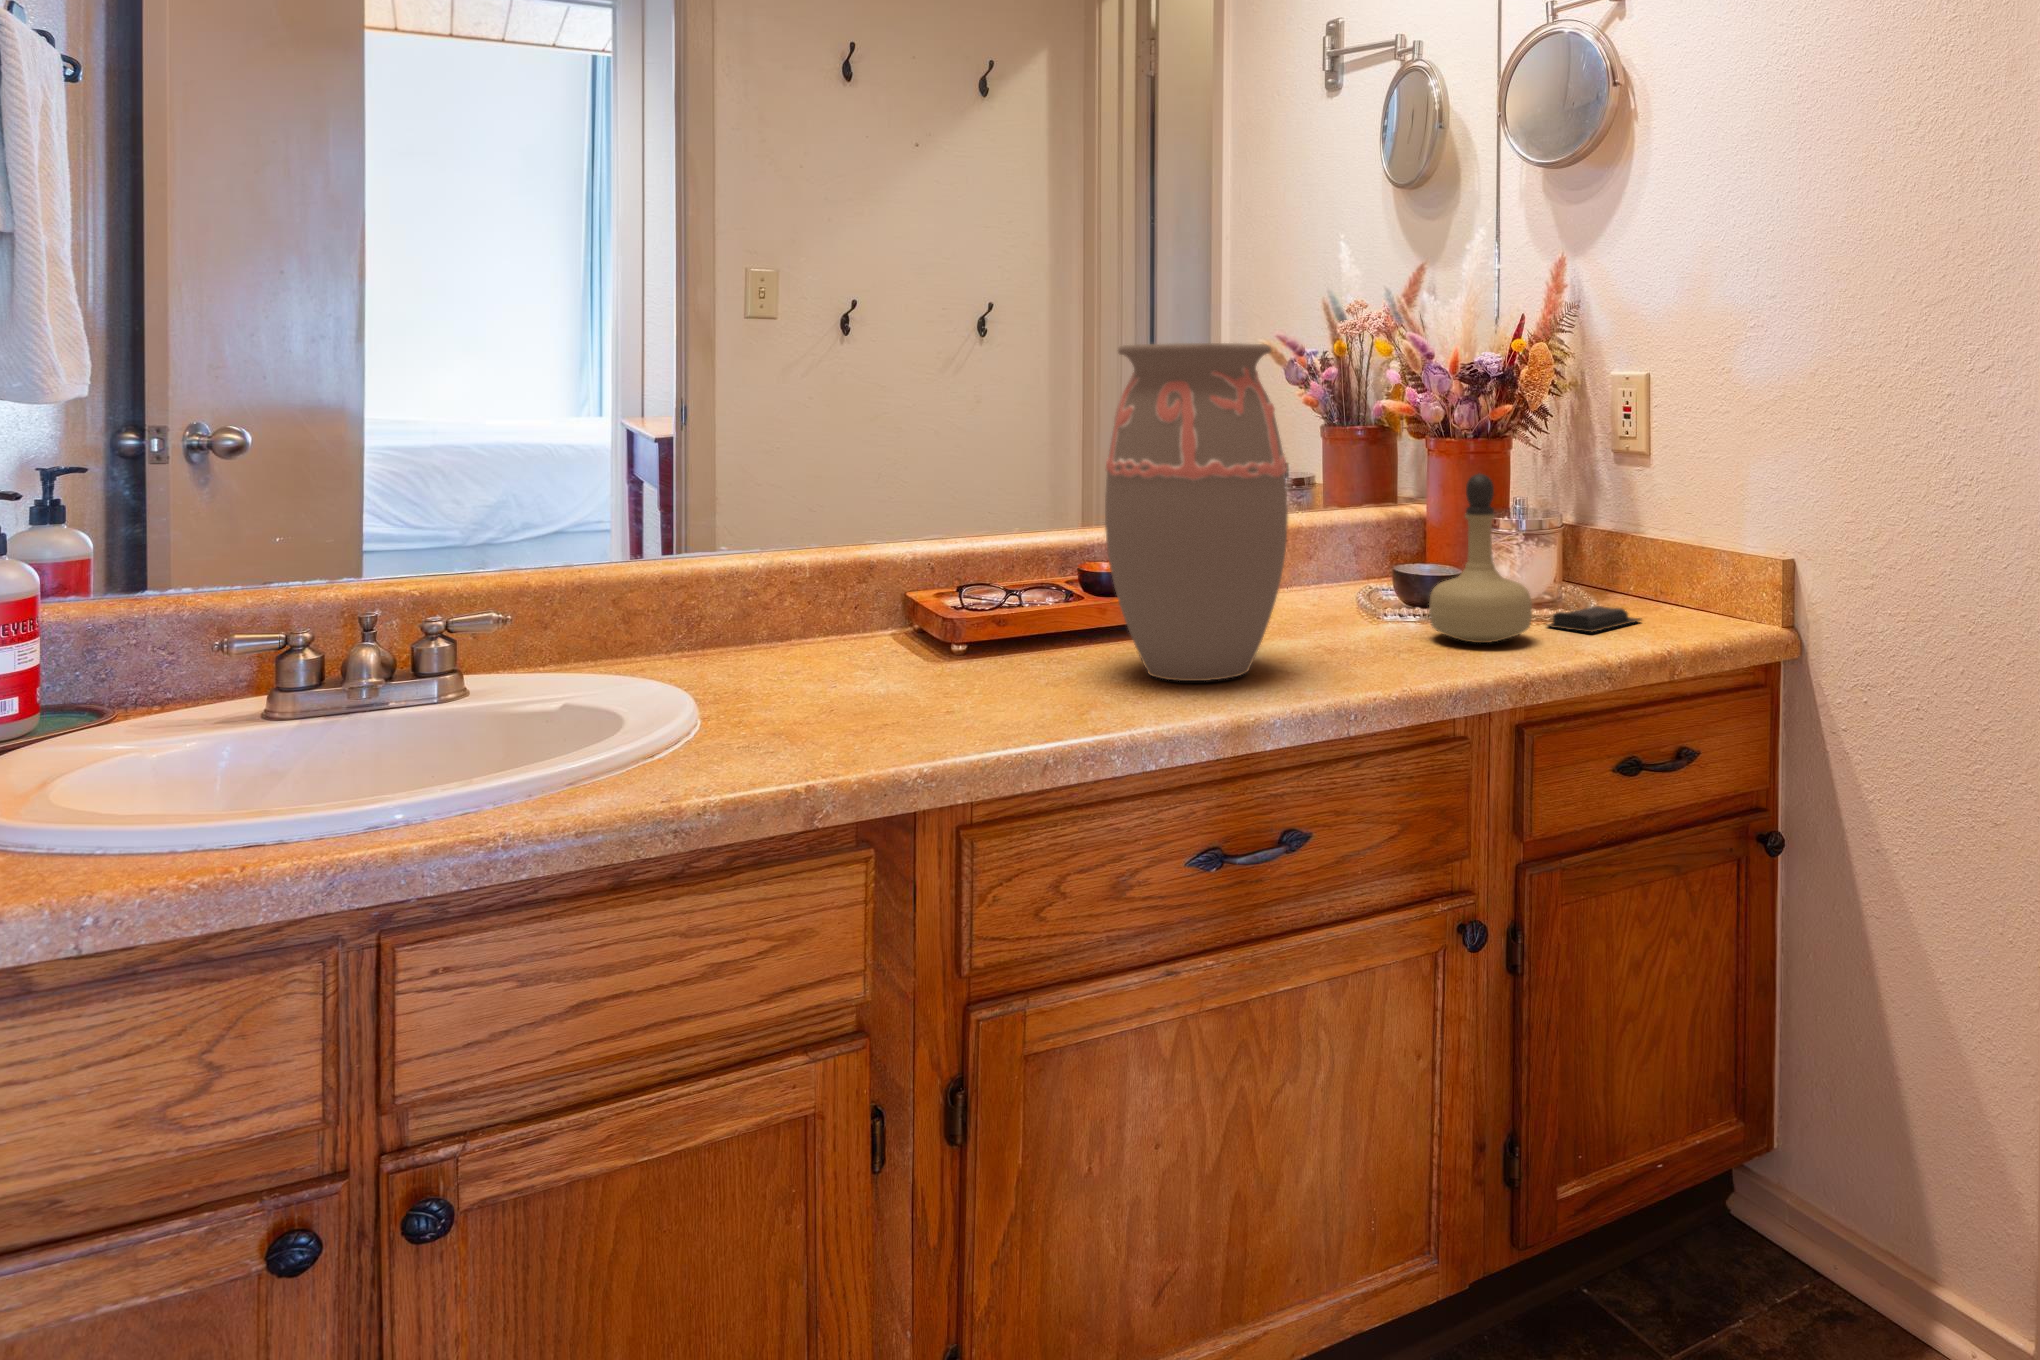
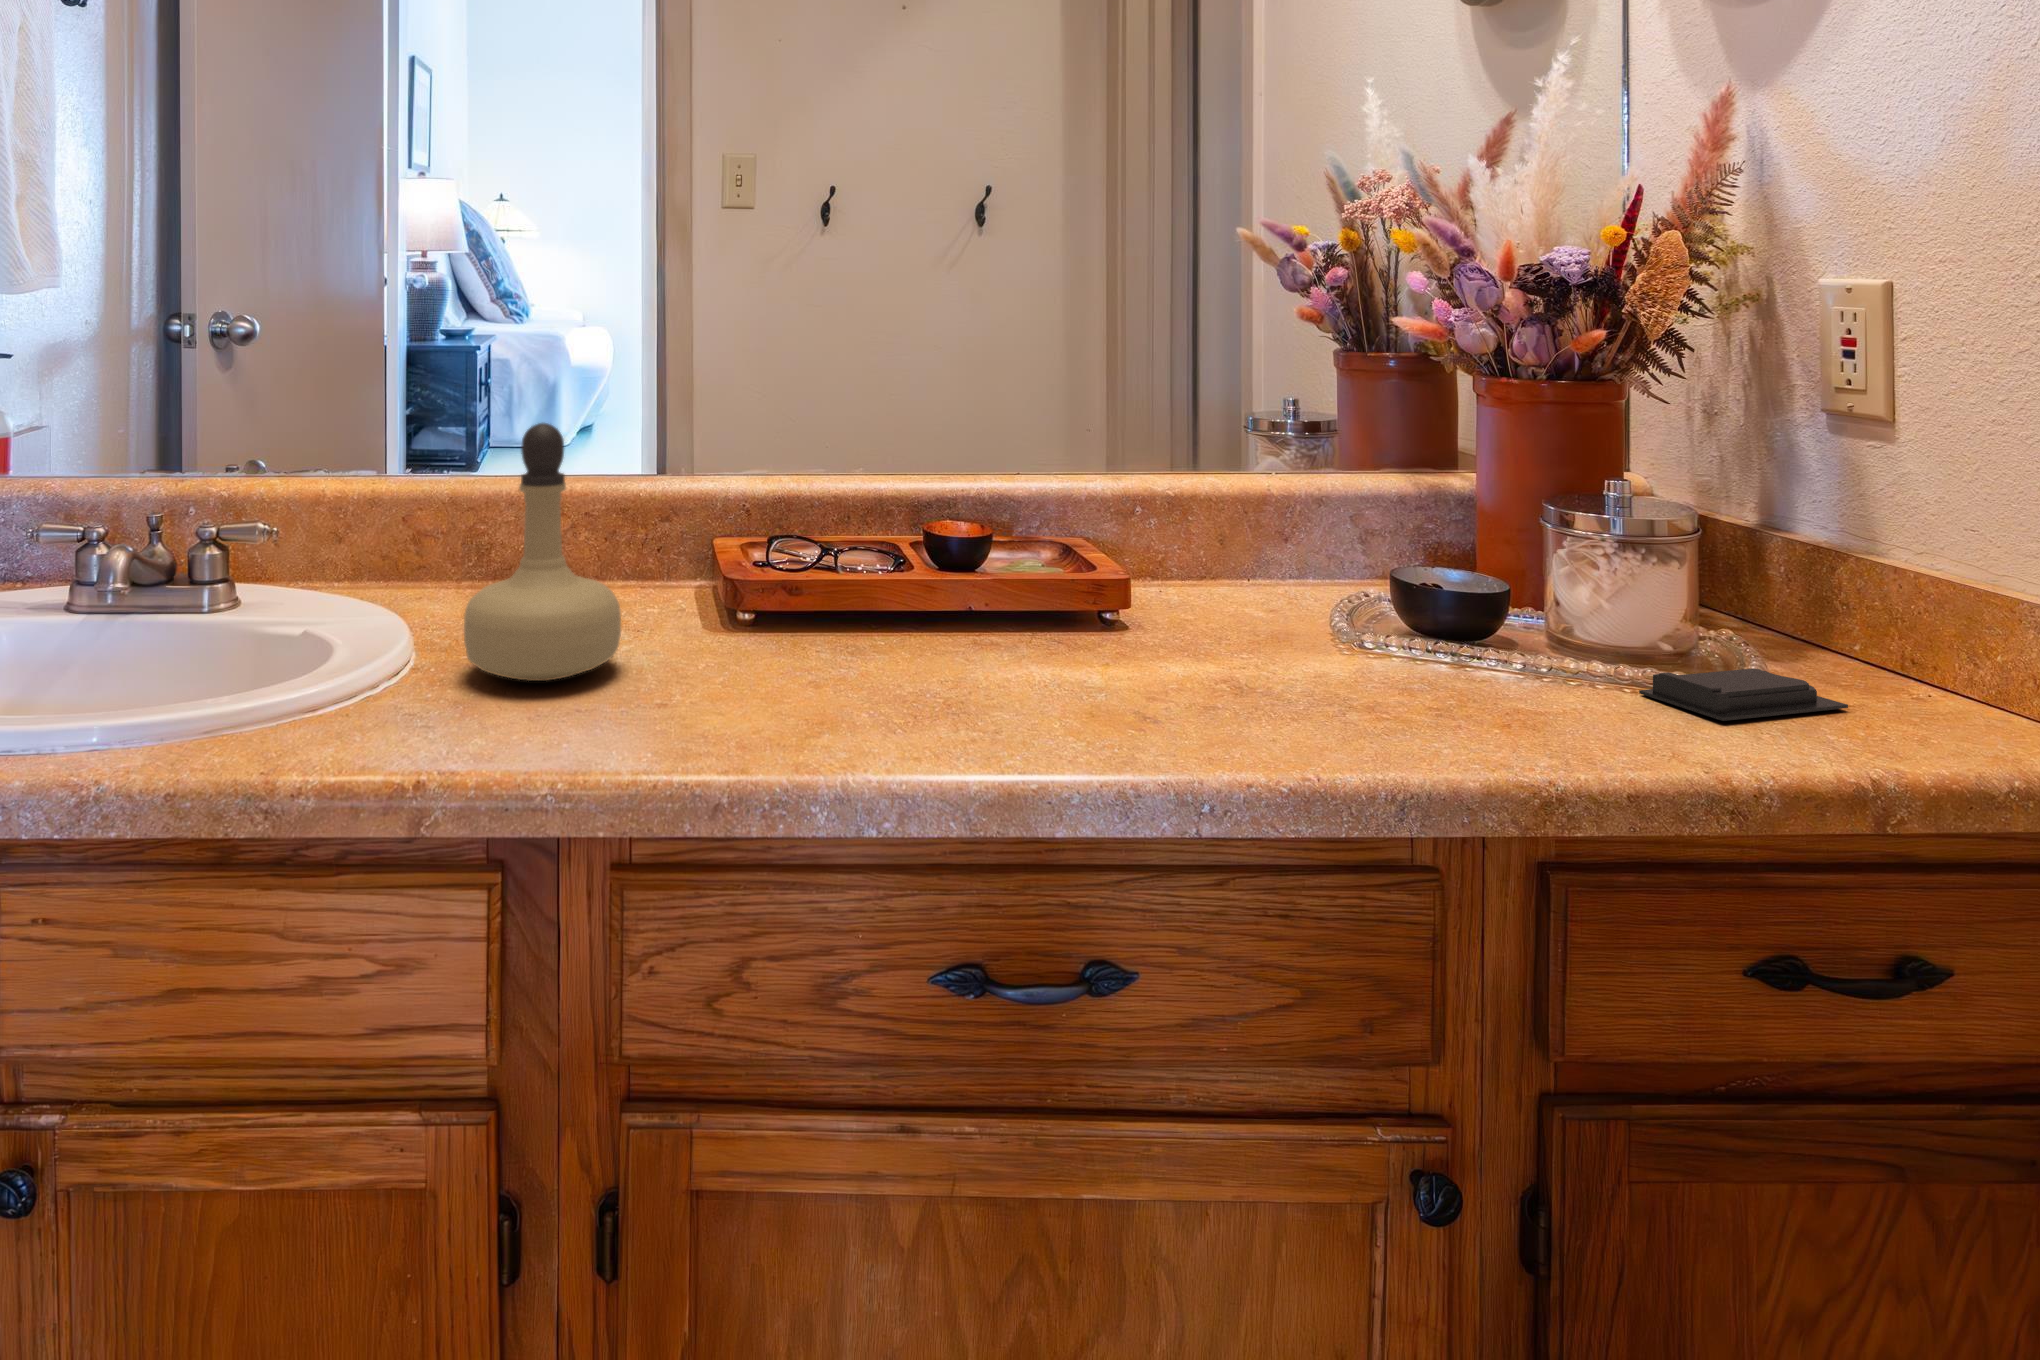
decorative vase: present [1105,343,1288,681] -> none [868,230,1128,718]
perfume bottle: present [1429,474,1532,643] -> present [464,423,621,681]

